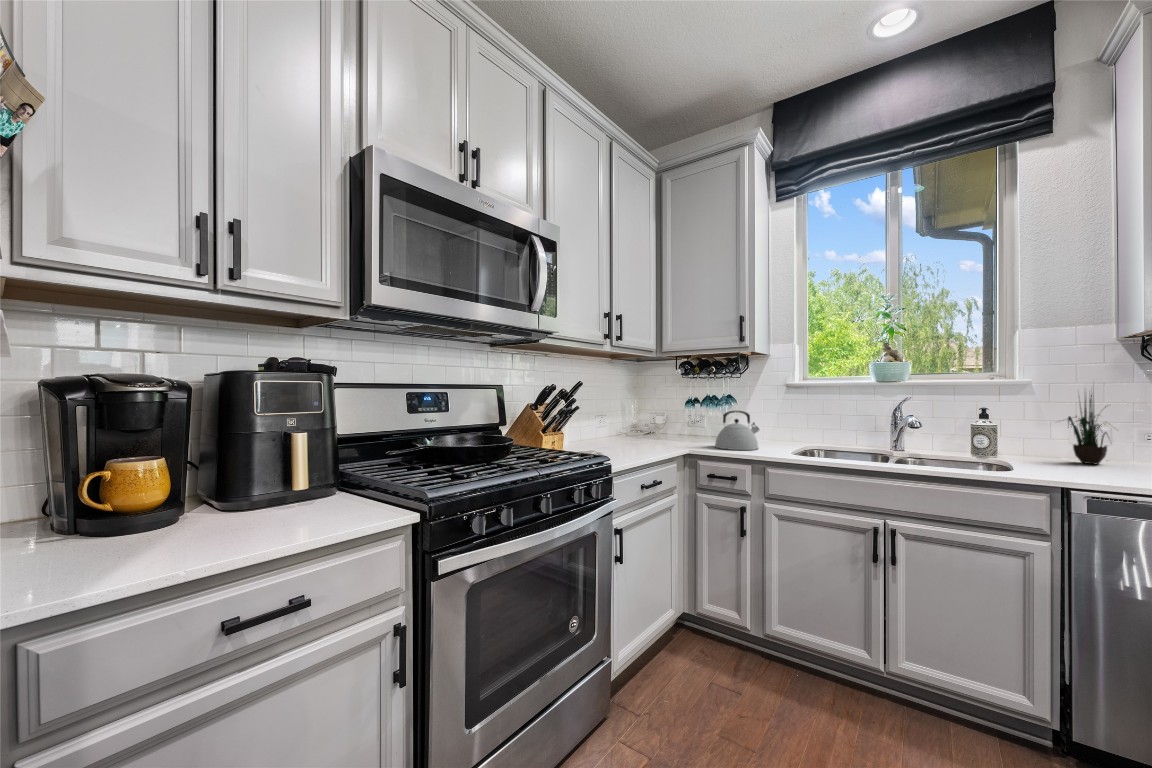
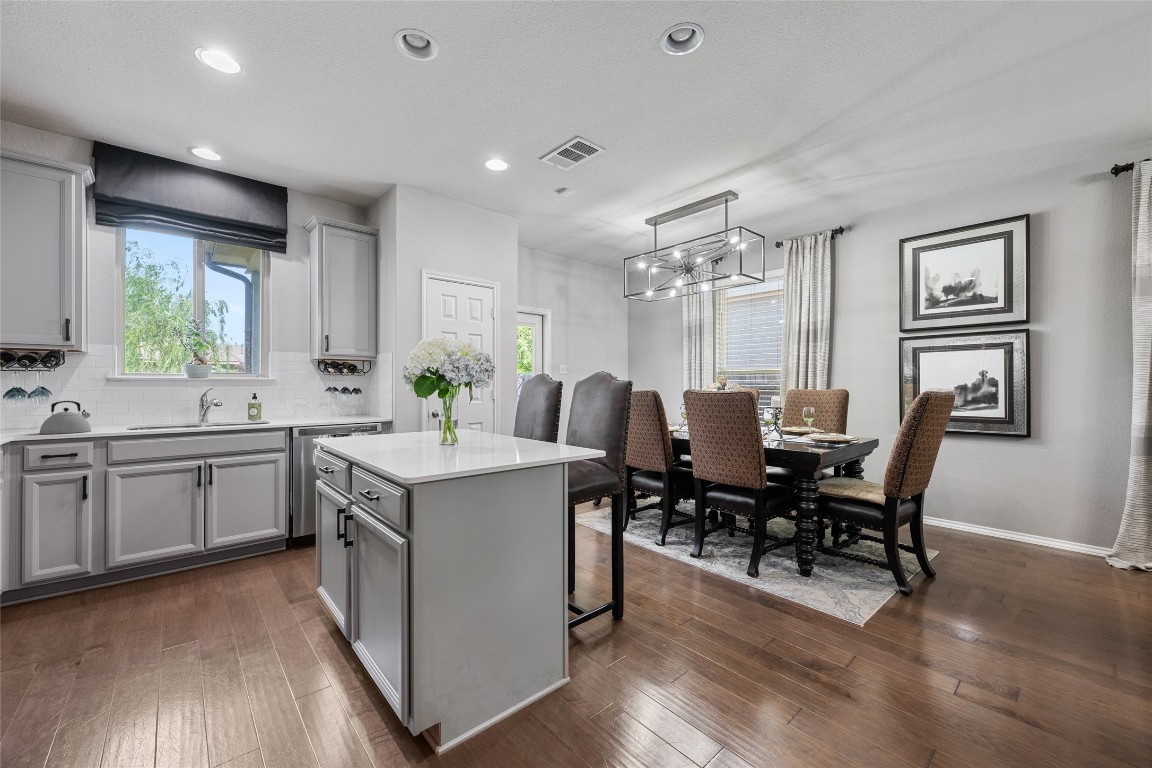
potted plant: present [1067,395,1107,464] -> none [286,377,312,418]

